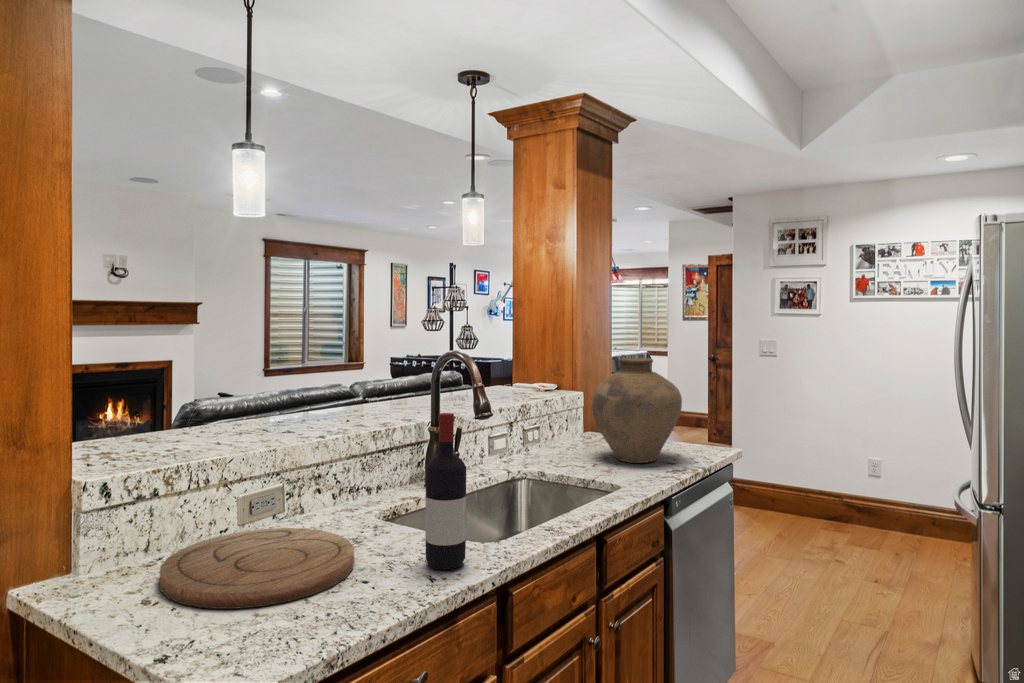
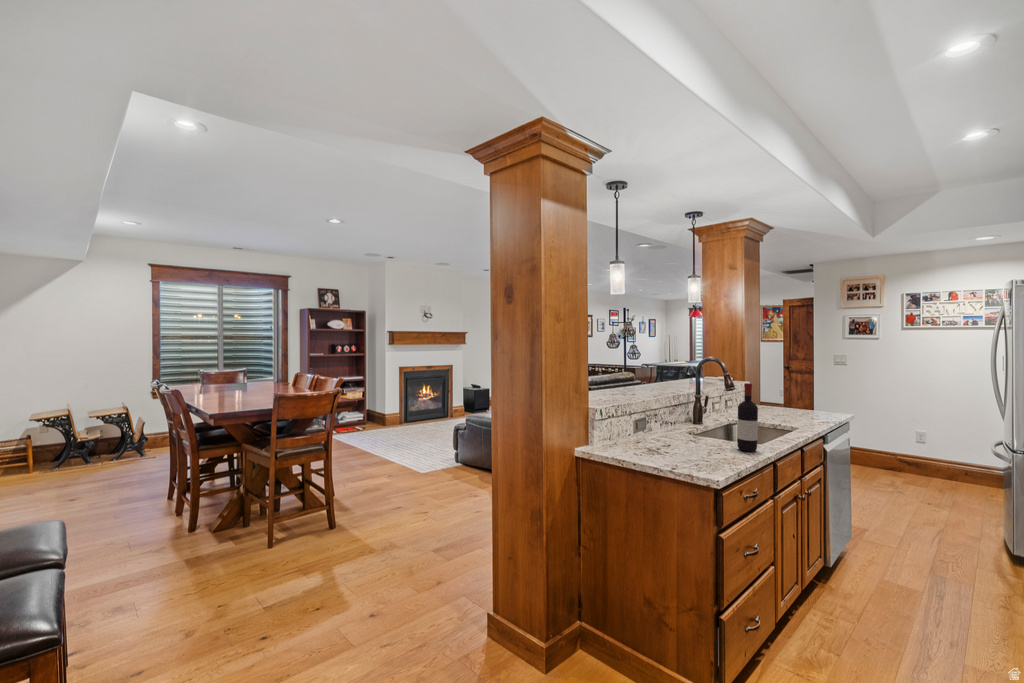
vase: present [592,358,682,463] -> none [766,362,822,419]
cutting board: present [160,528,354,609] -> none [627,434,708,458]

